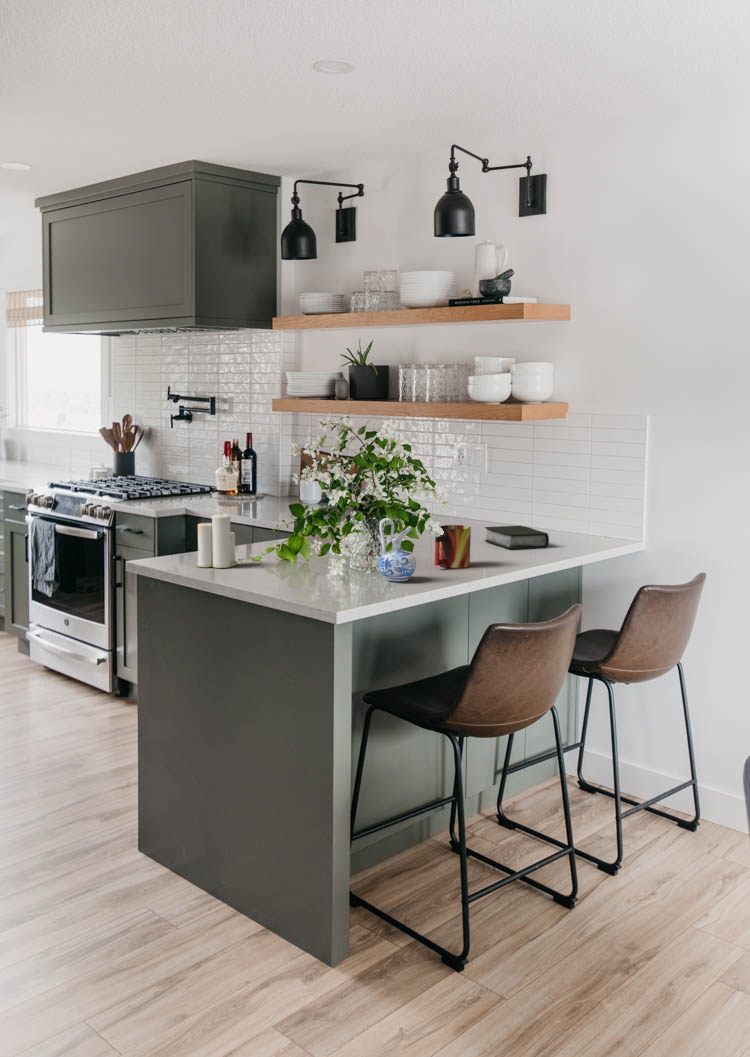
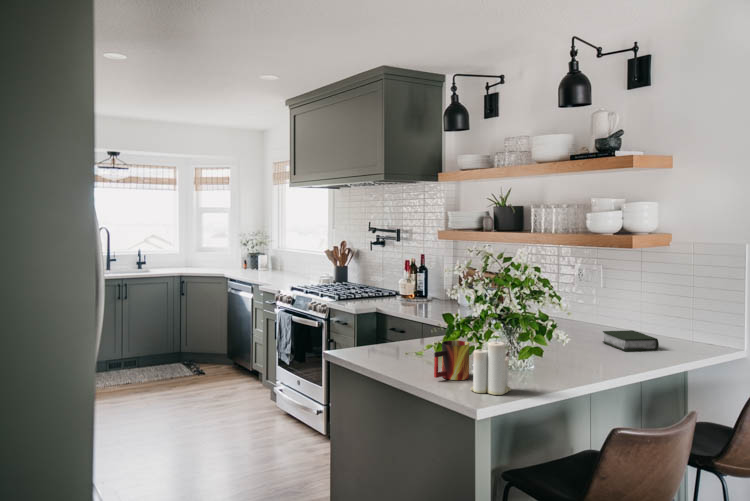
candle: present [196,514,238,568] -> present [471,341,511,395]
ceramic pitcher: present [379,518,416,582] -> none [514,328,546,381]
mug: present [435,525,471,568] -> present [434,340,469,380]

